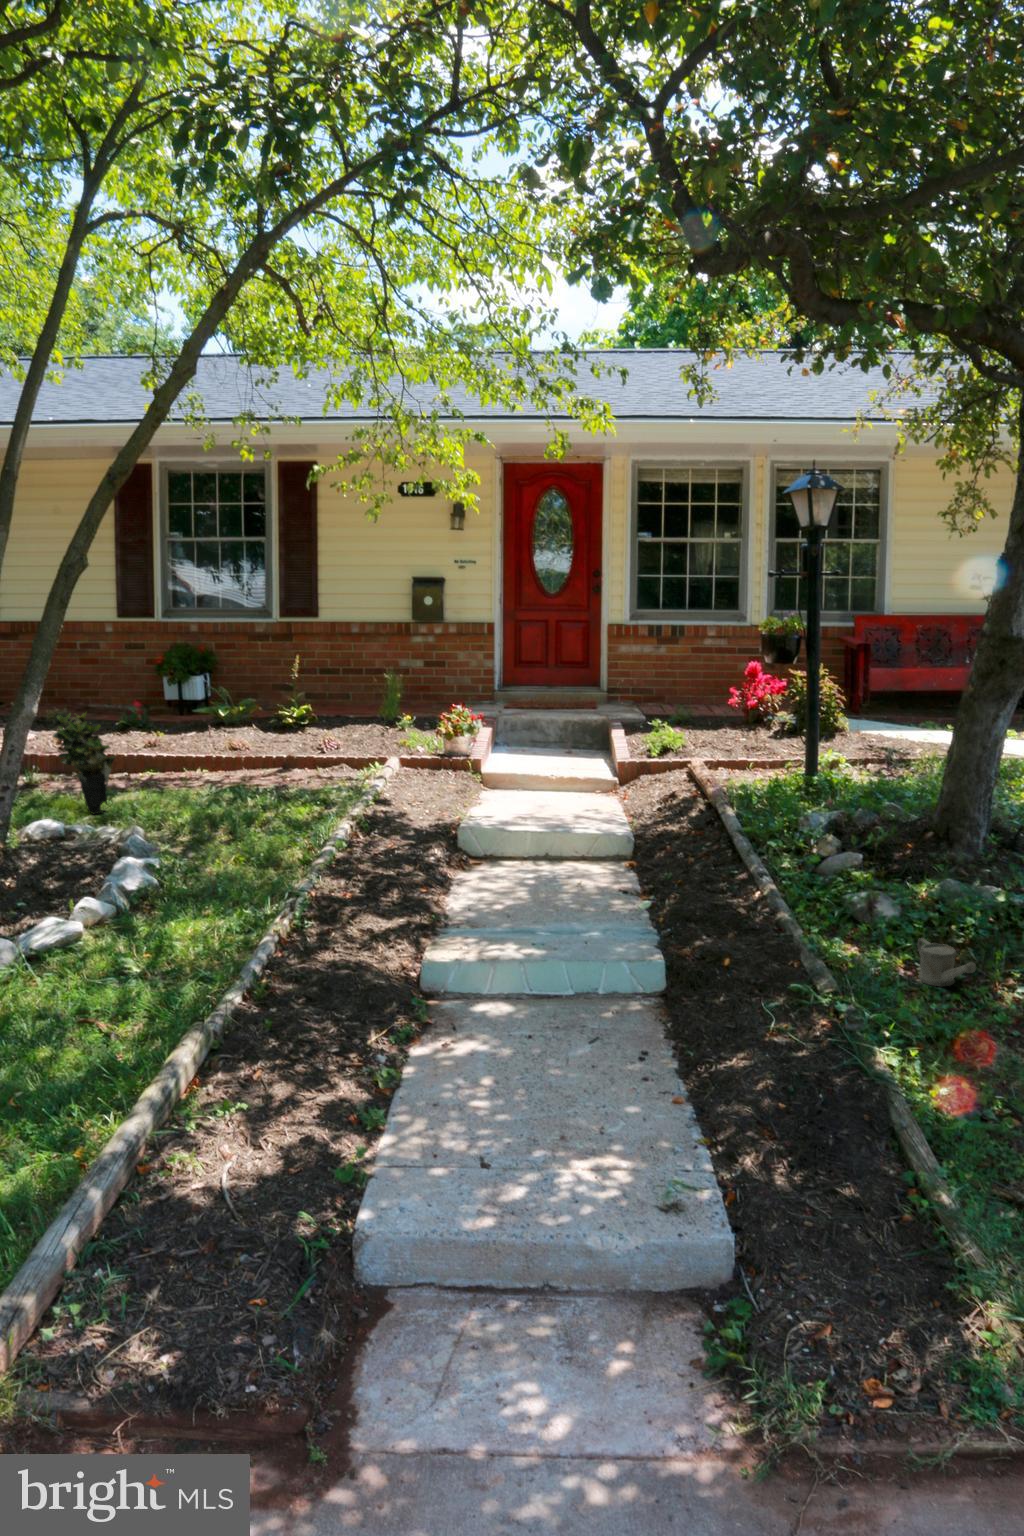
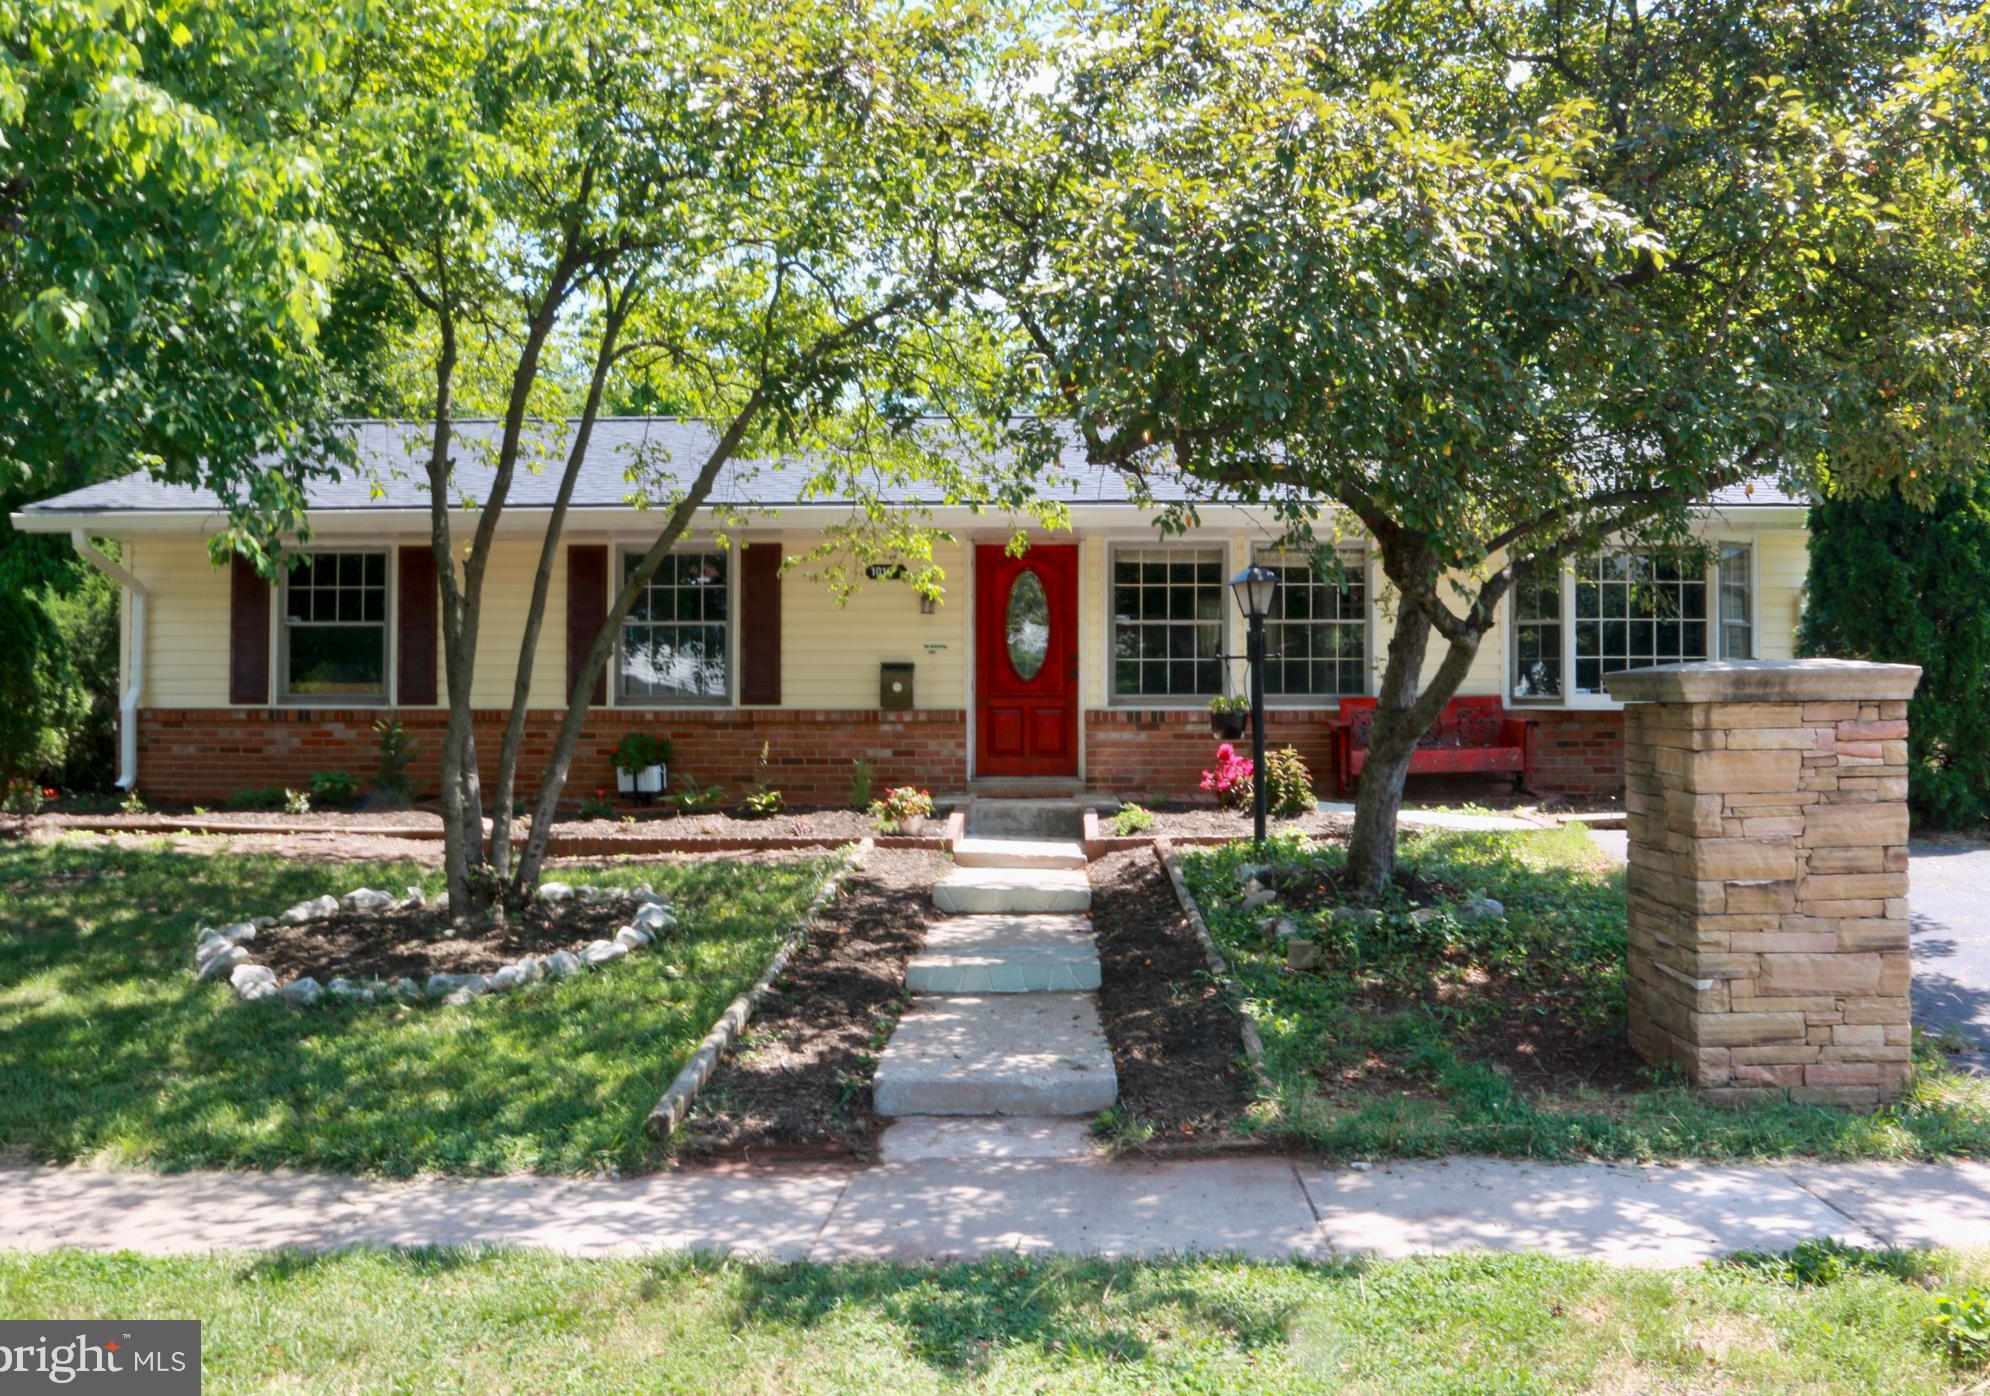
potted plant: present [53,712,115,815] -> none [564,787,618,880]

